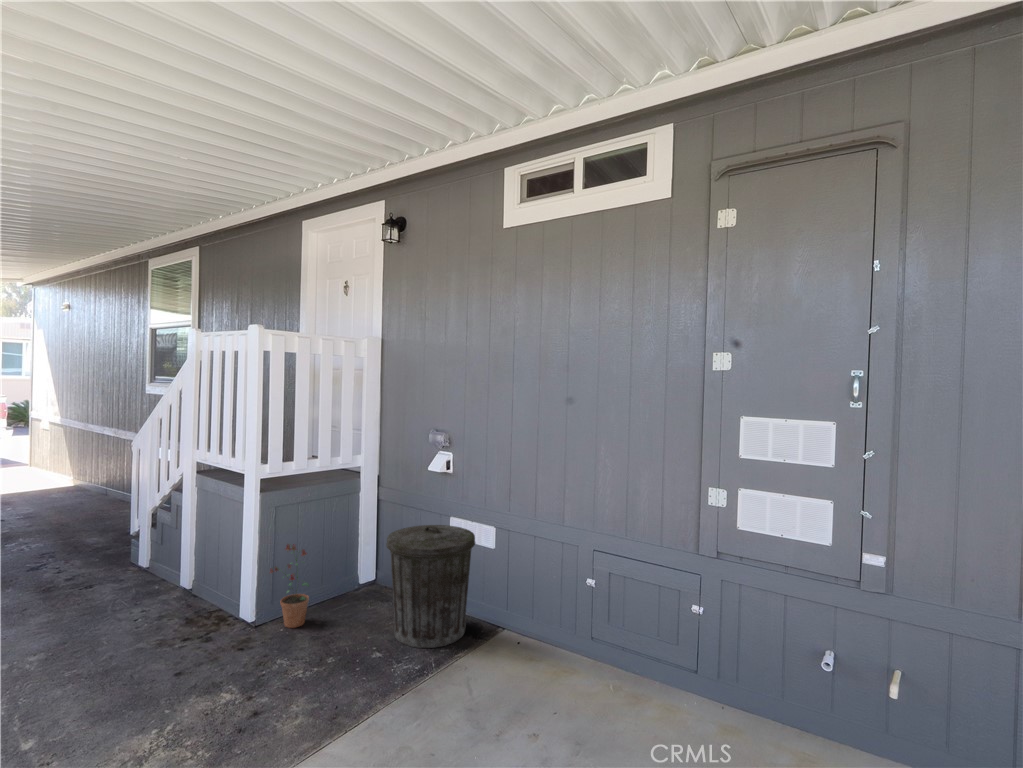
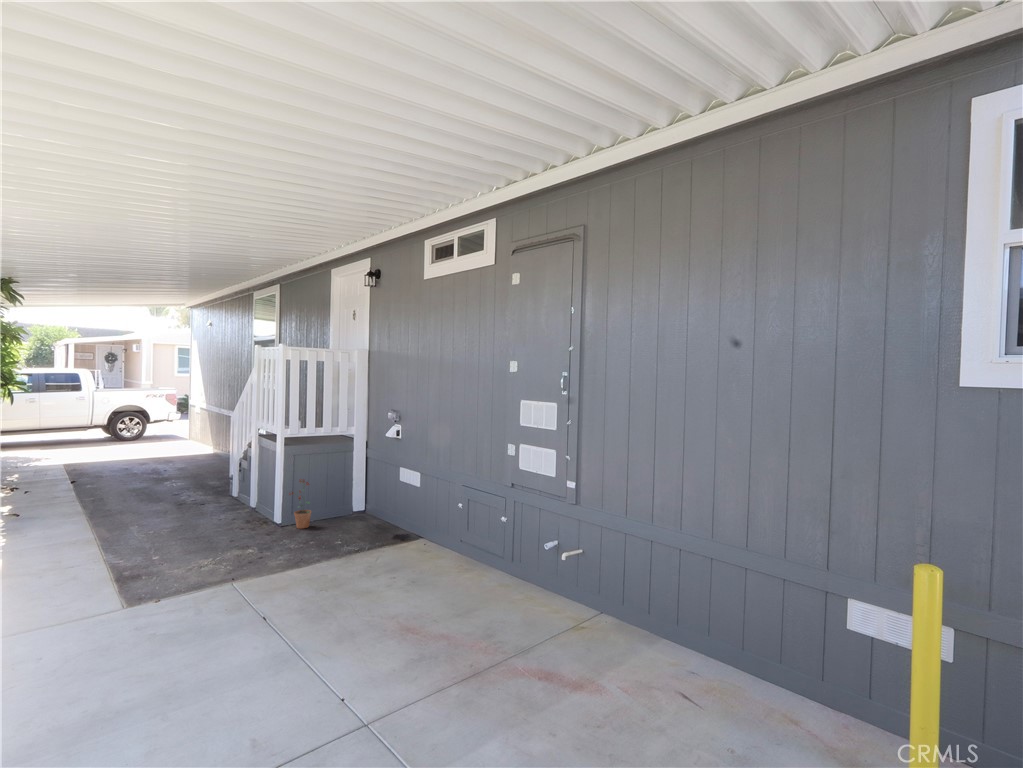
trash can: present [386,525,475,648] -> none [350,469,407,542]

